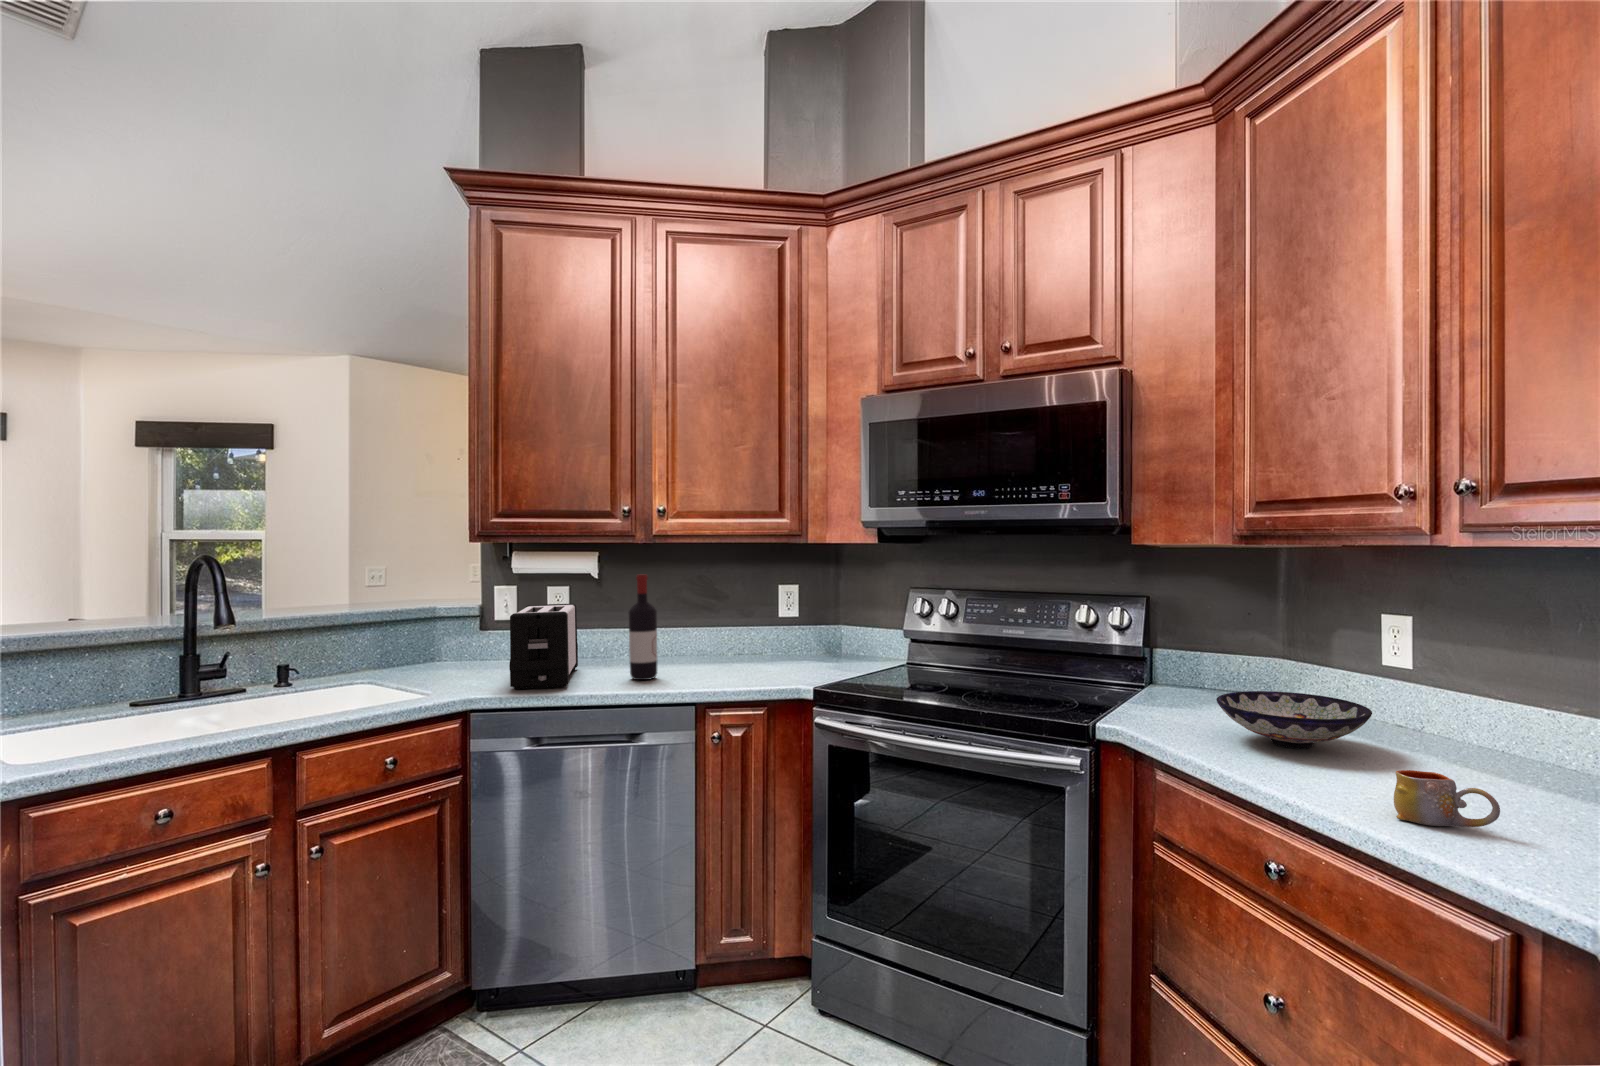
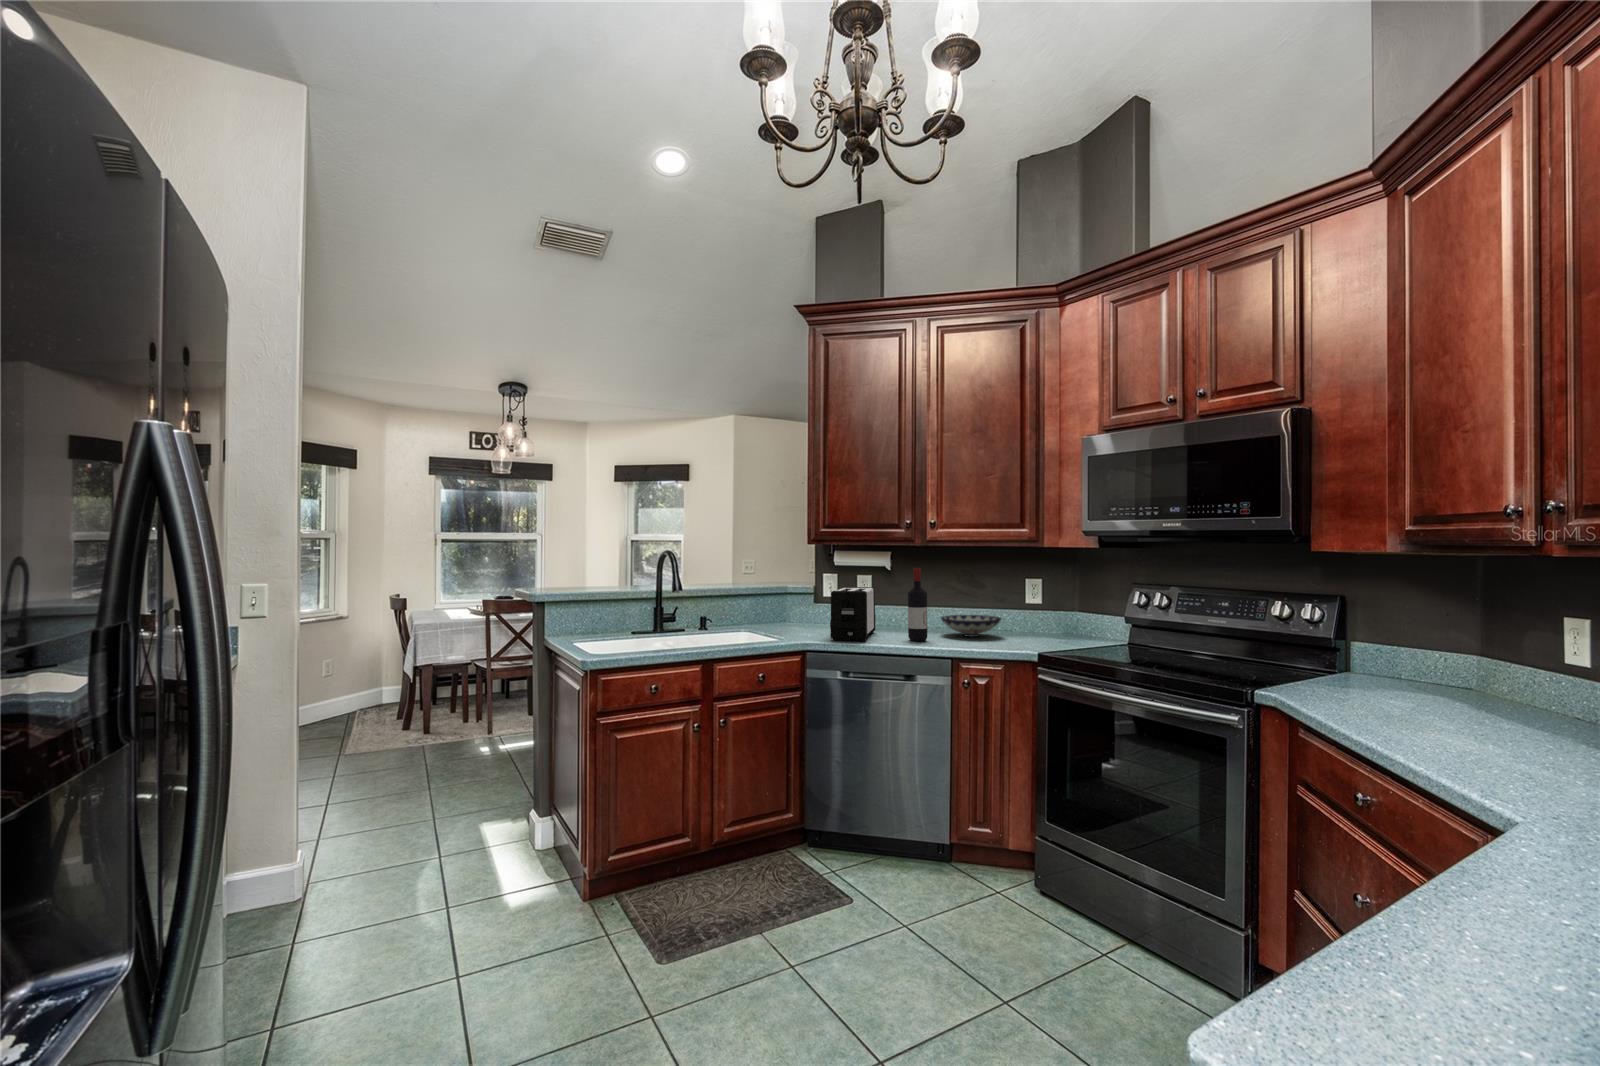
bowl: present [1216,691,1372,749] -> present [941,615,1001,637]
mug: present [1394,770,1500,827] -> none [1445,723,1528,767]

